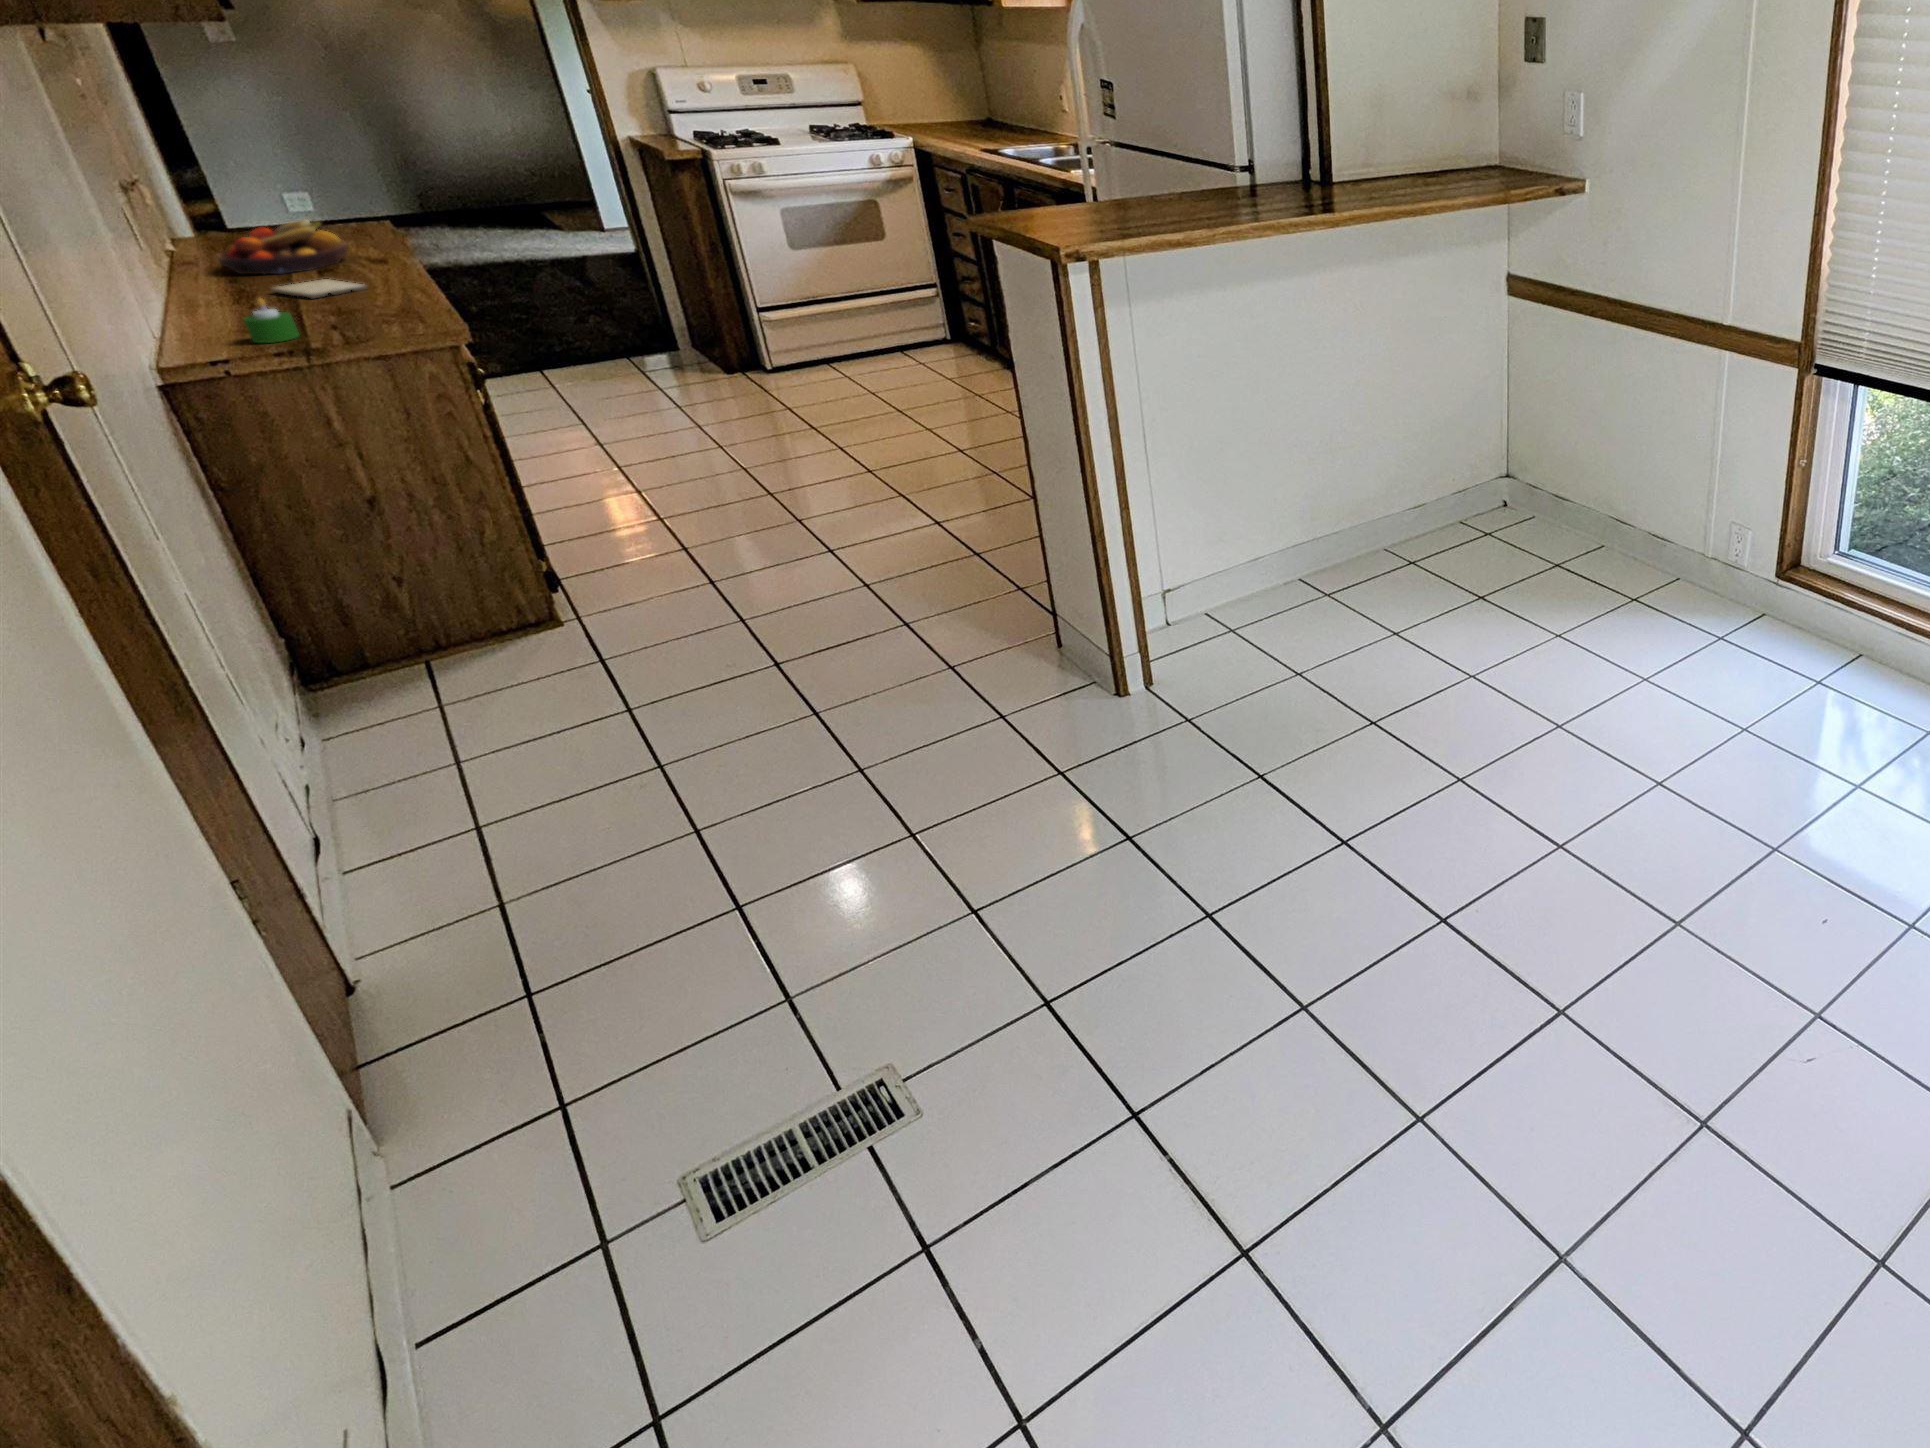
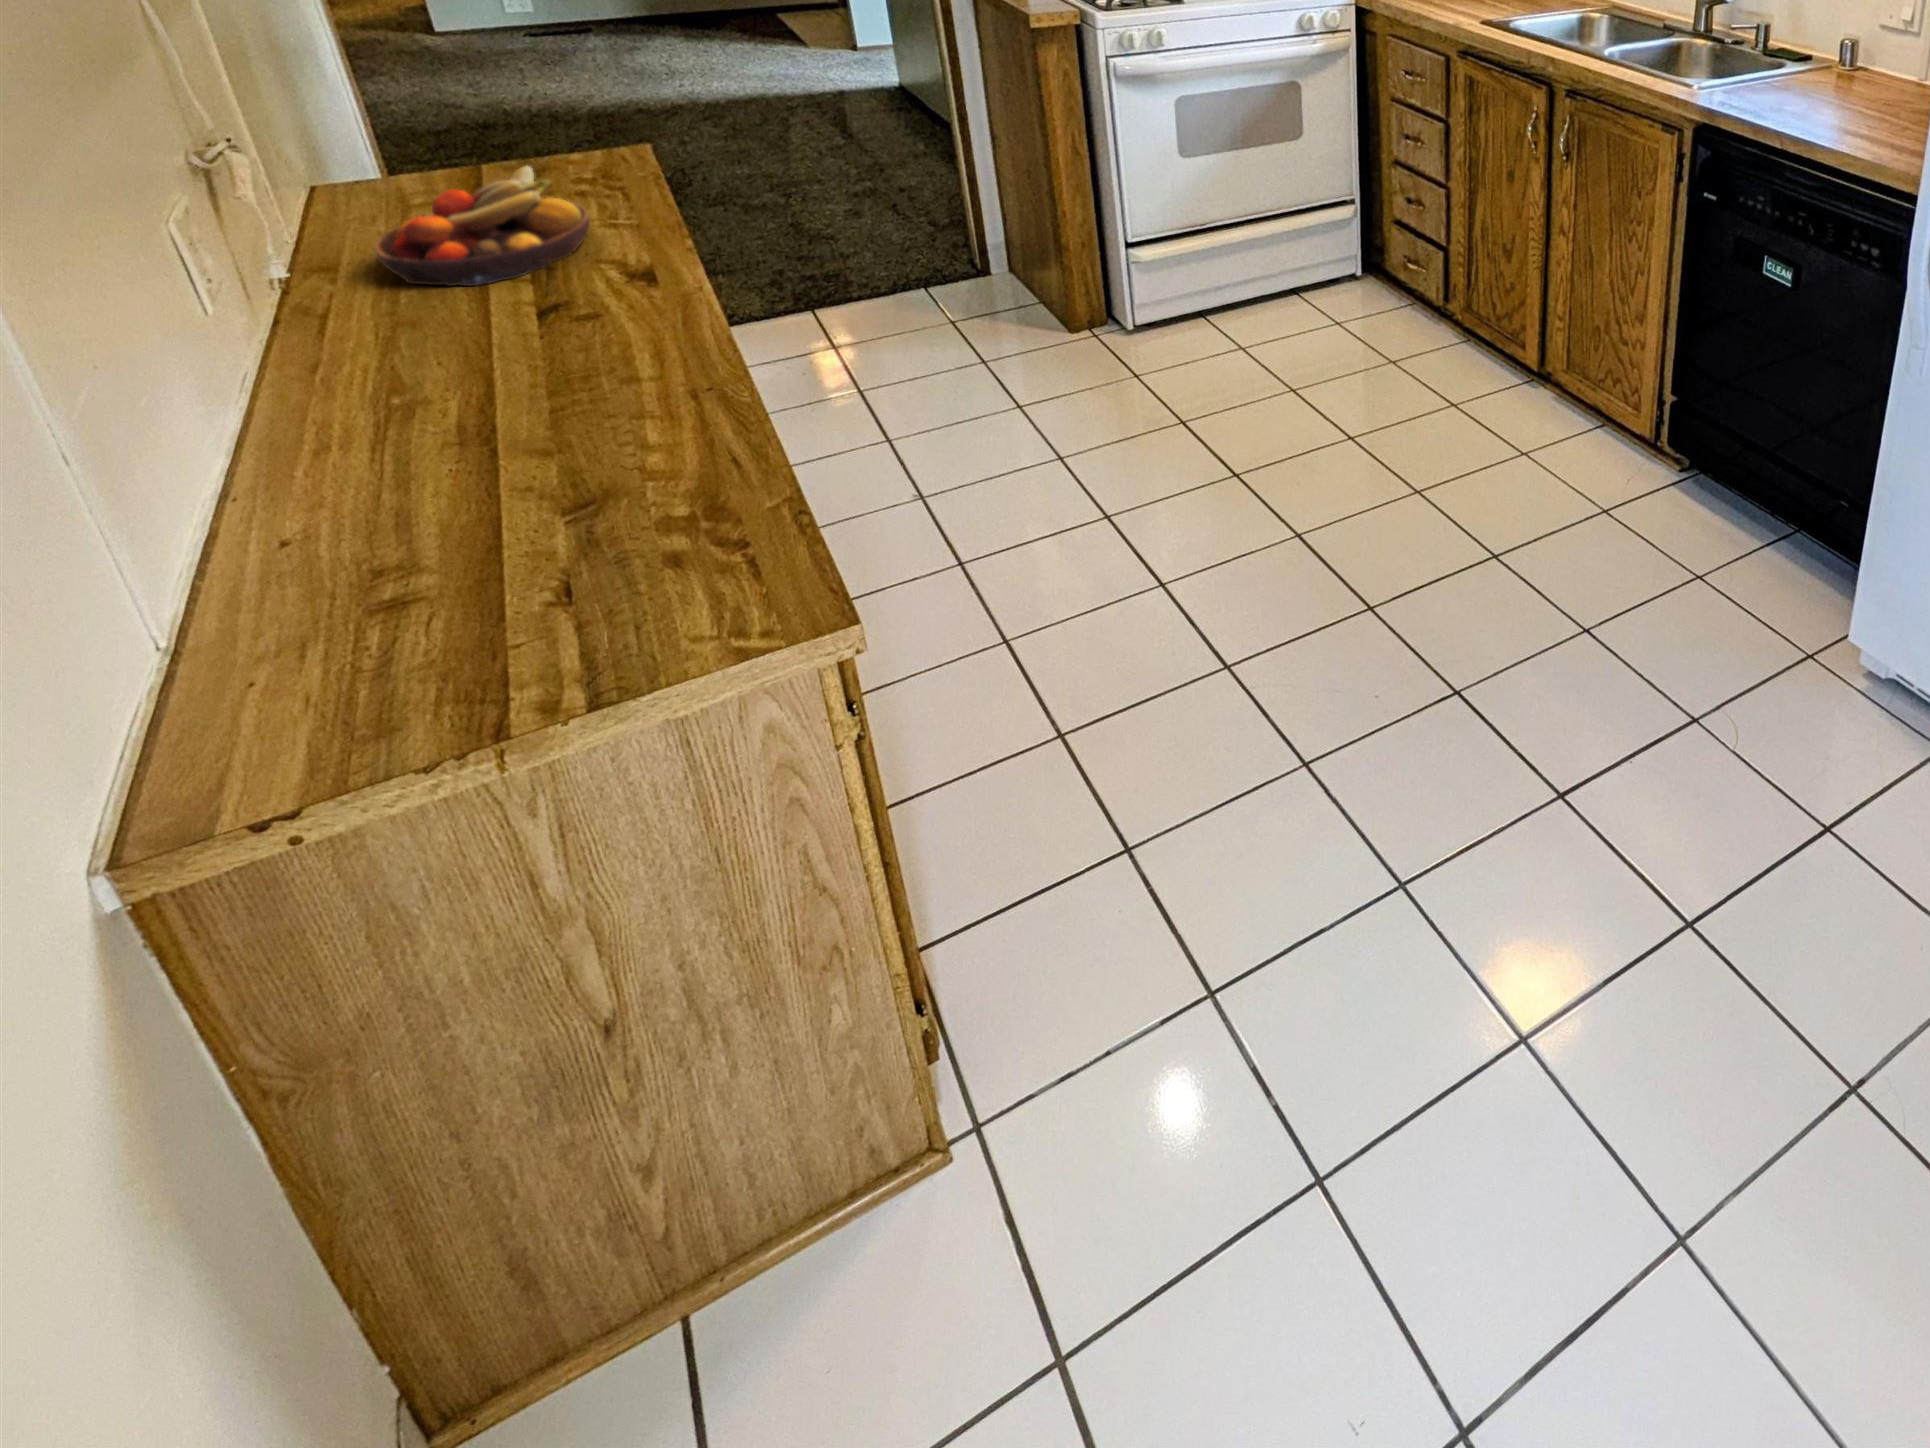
cutting board: present [271,279,367,299] -> none [456,318,629,387]
candle: present [244,298,299,343] -> none [385,492,503,598]

